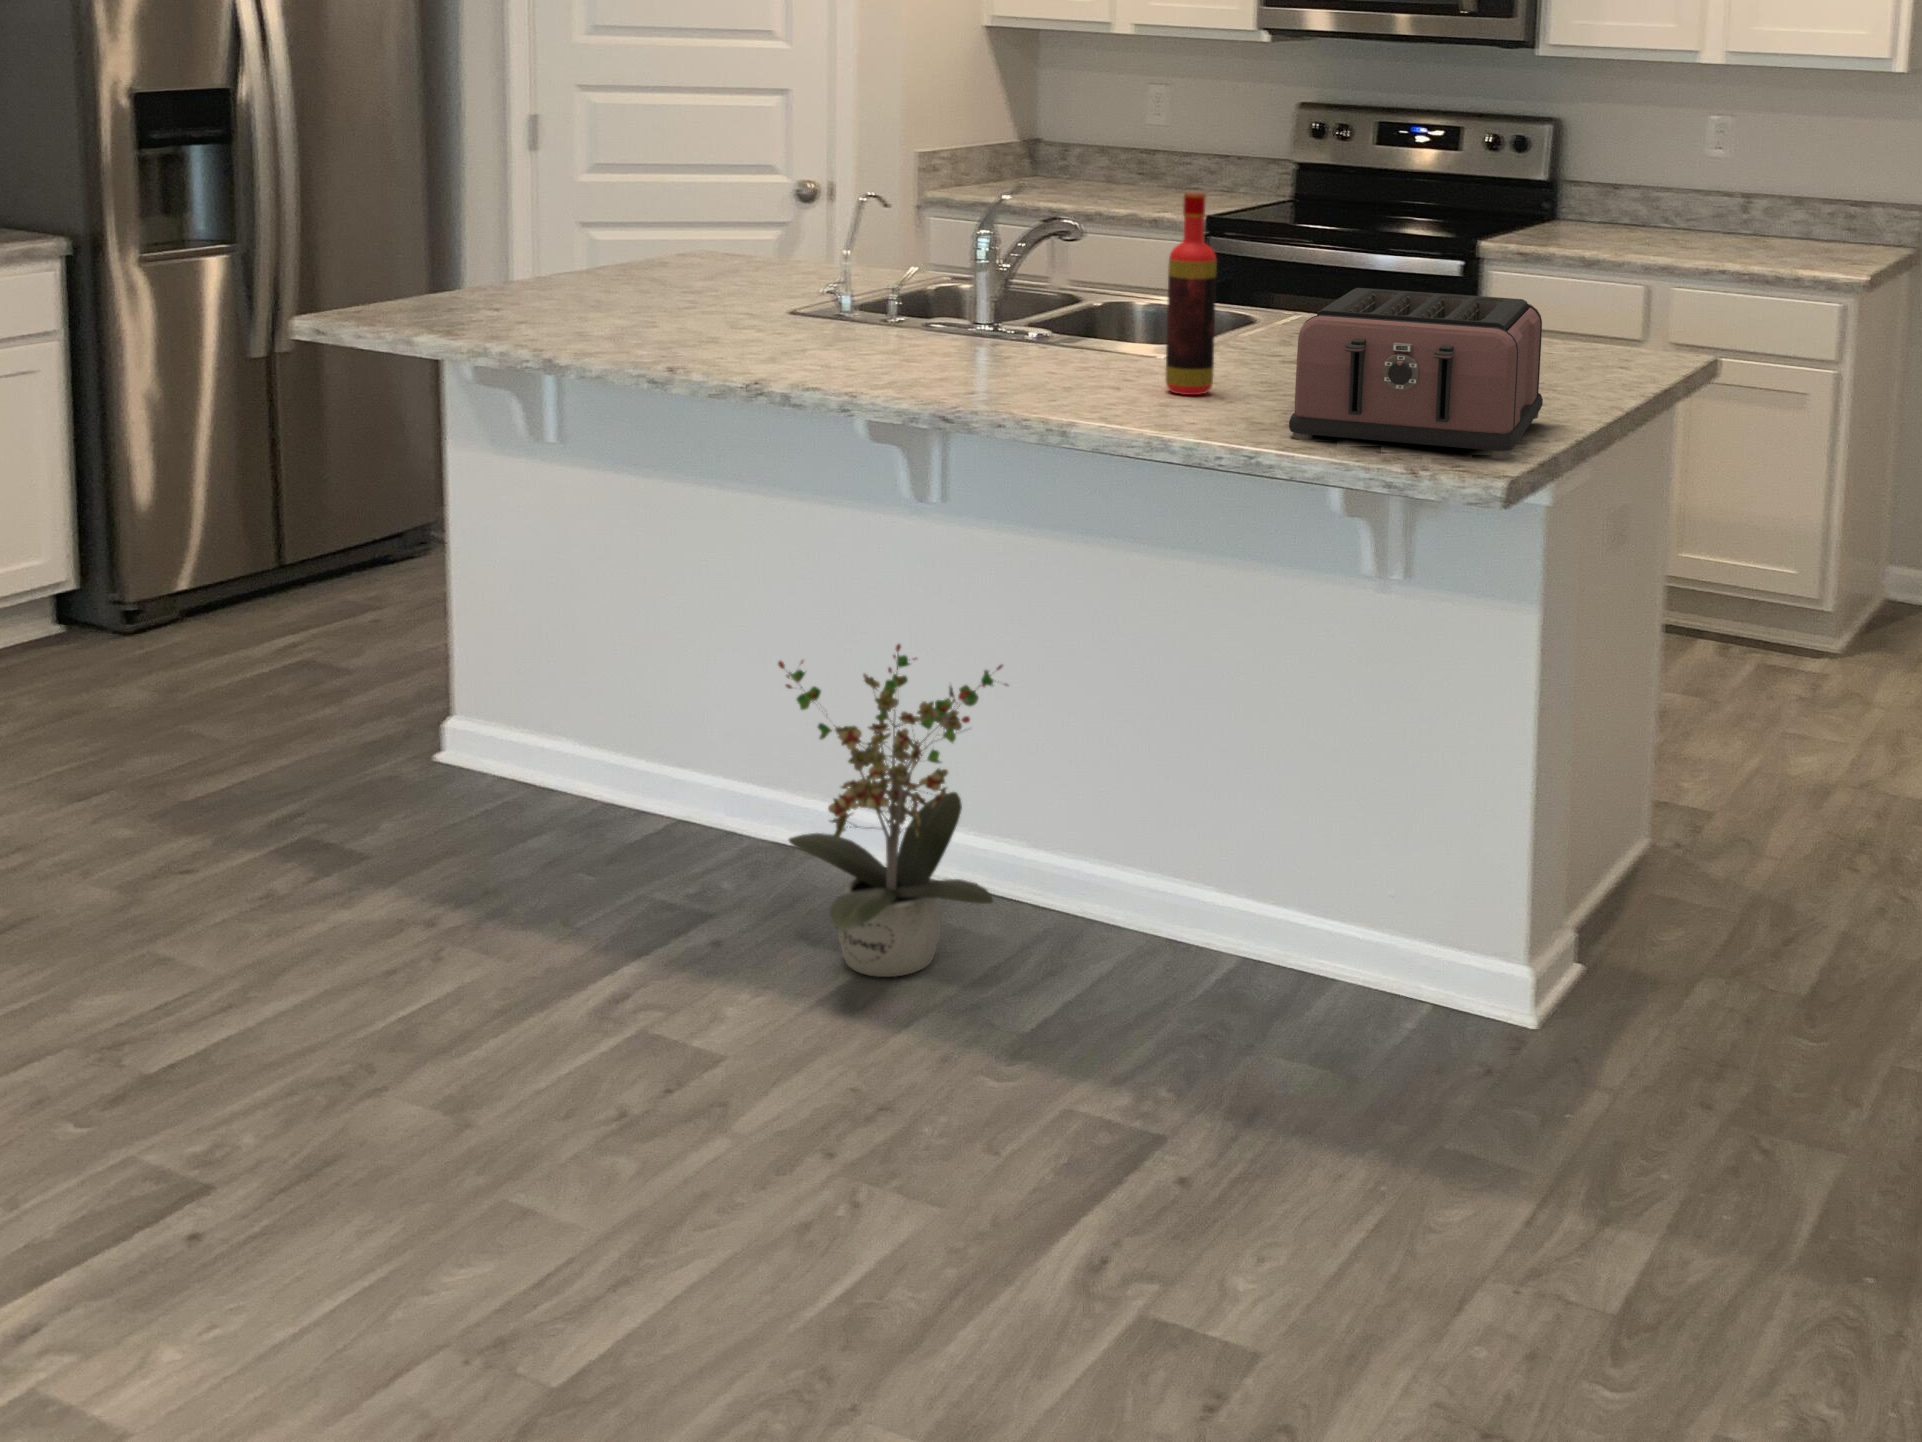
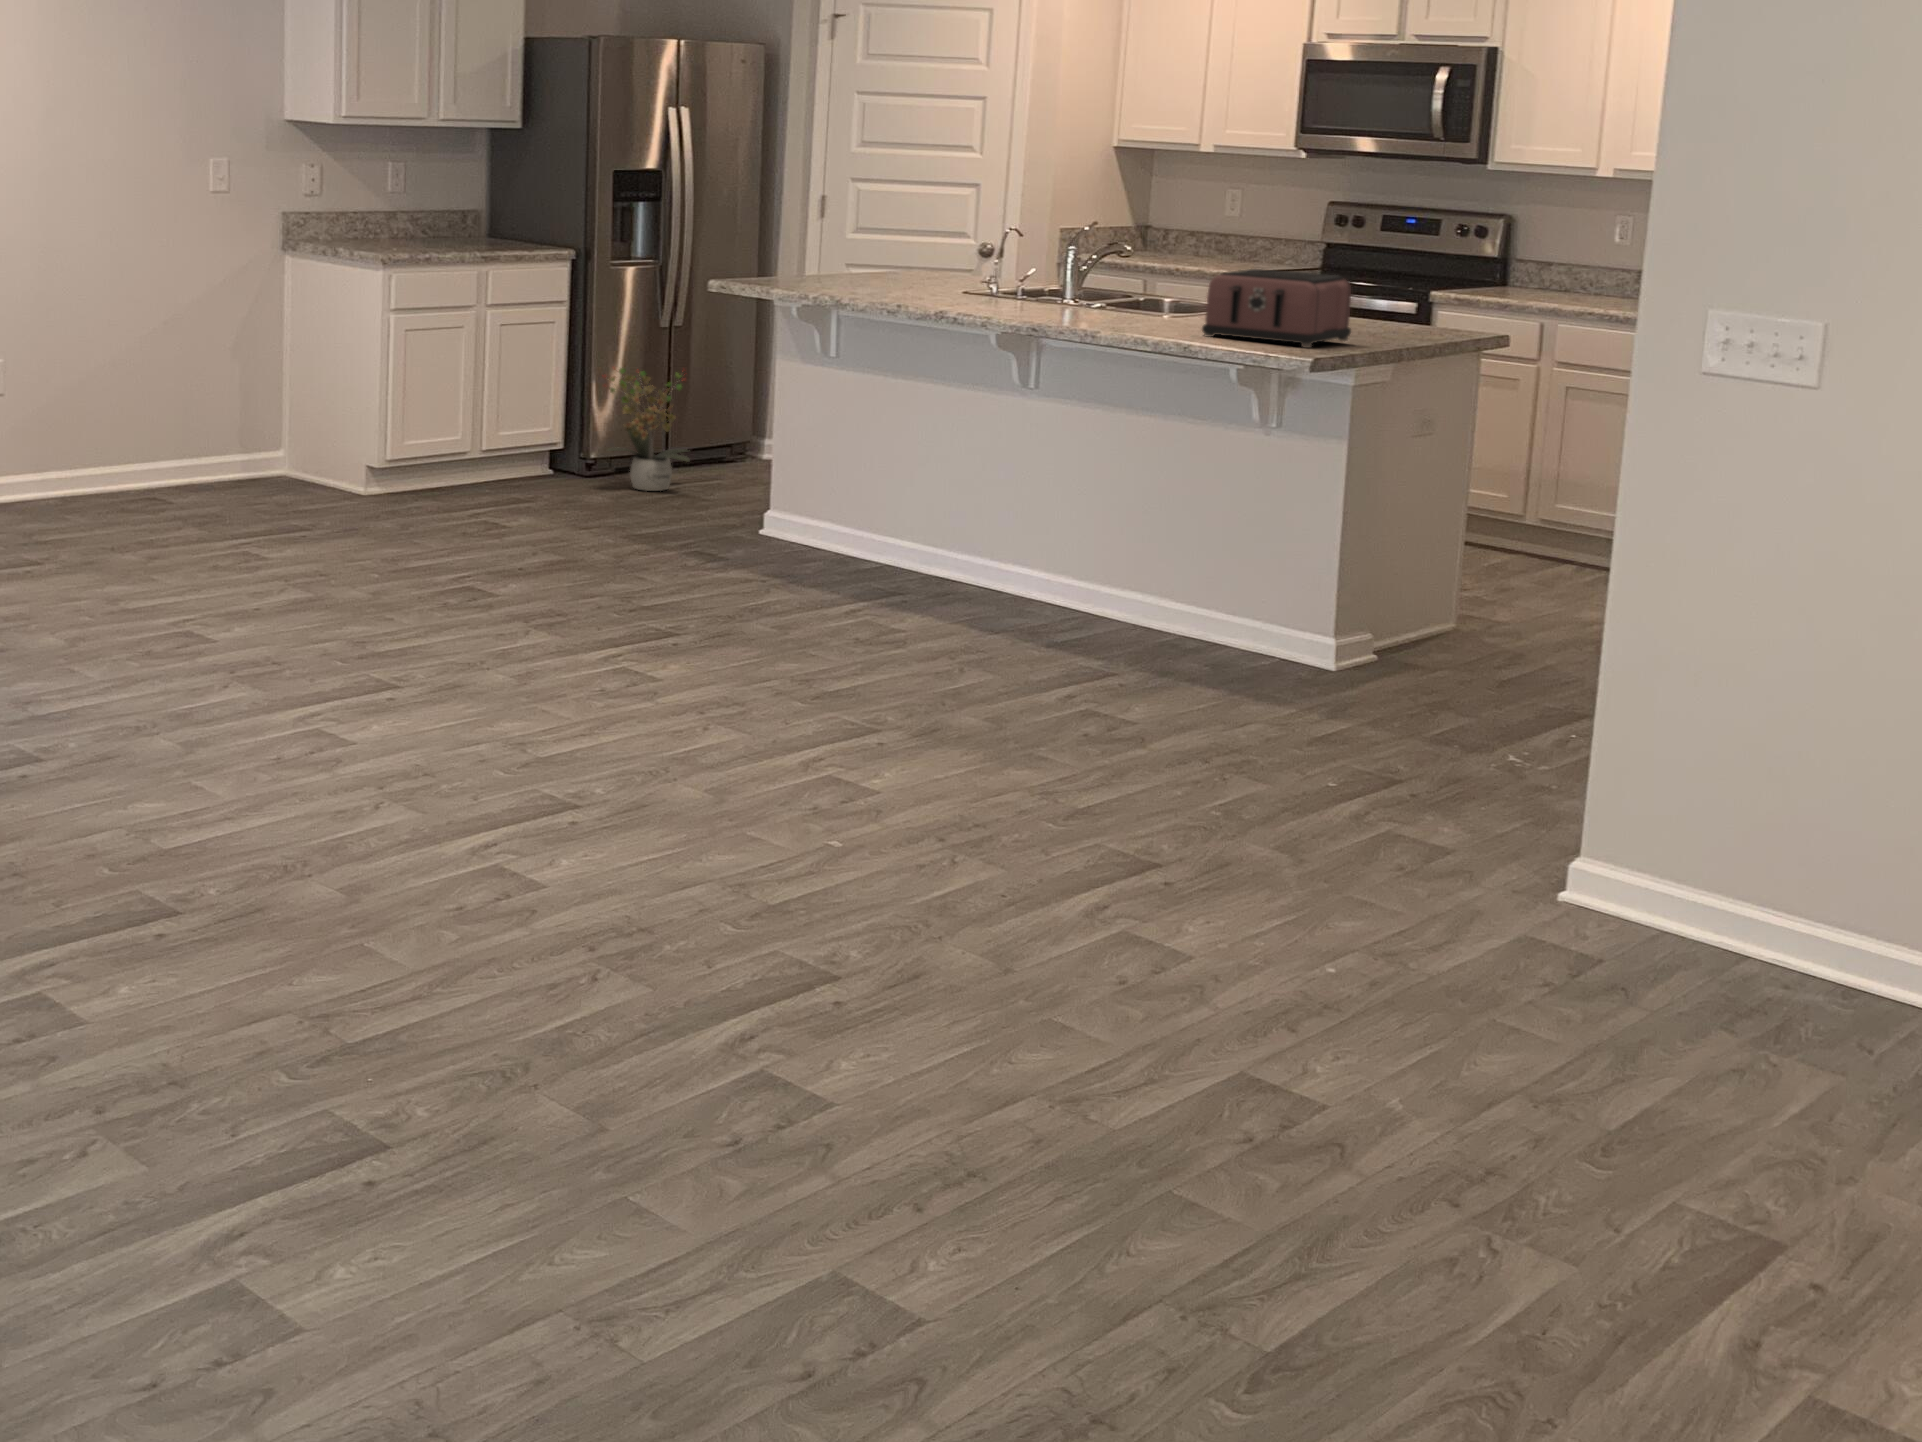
bottle: present [1166,192,1217,395] -> none [1153,218,1183,324]
potted plant: present [778,644,1007,977] -> present [603,369,689,491]

